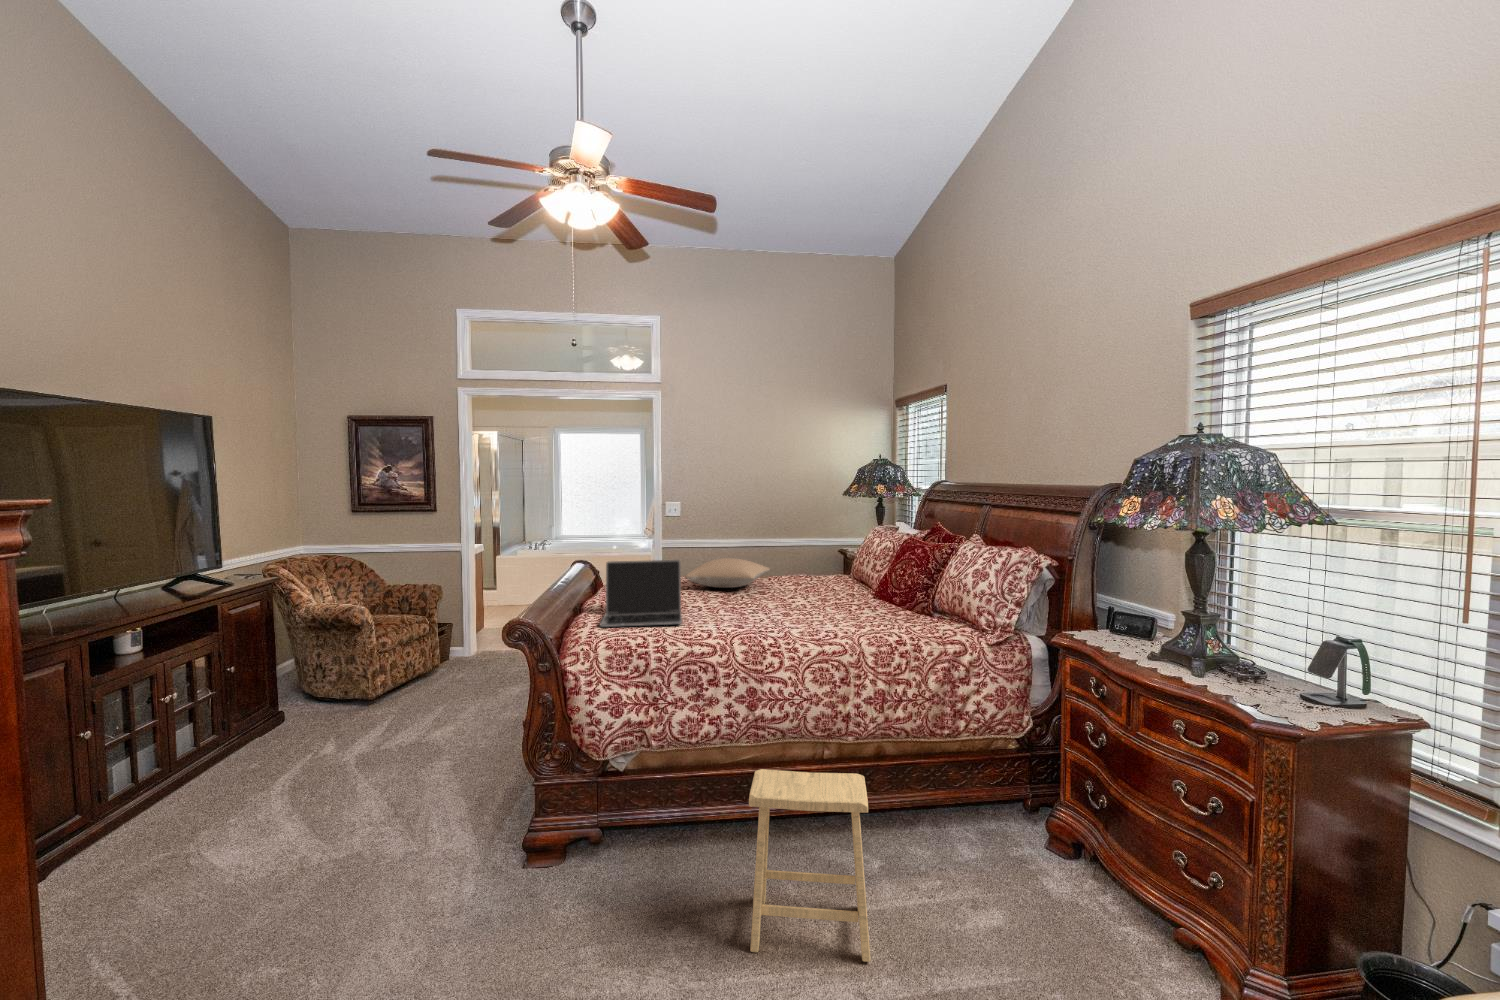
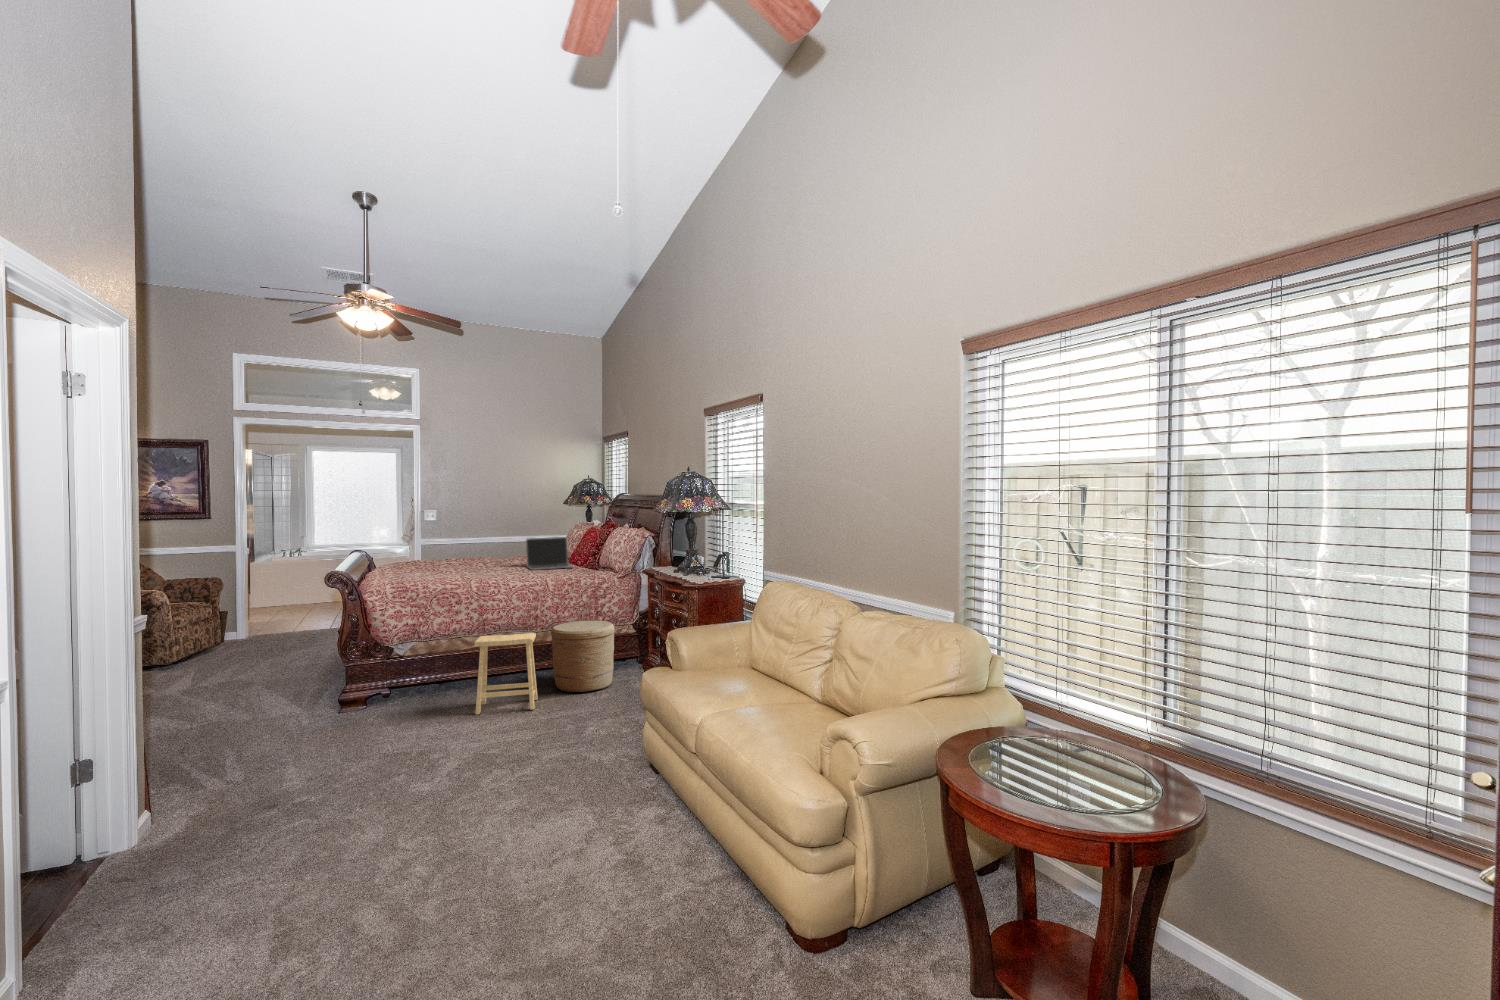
pillow: present [686,558,770,588] -> none [441,545,504,564]
laptop: present [600,560,682,627] -> present [526,537,573,570]
woven basket: none [879,727,1011,902] -> present [551,621,614,692]

